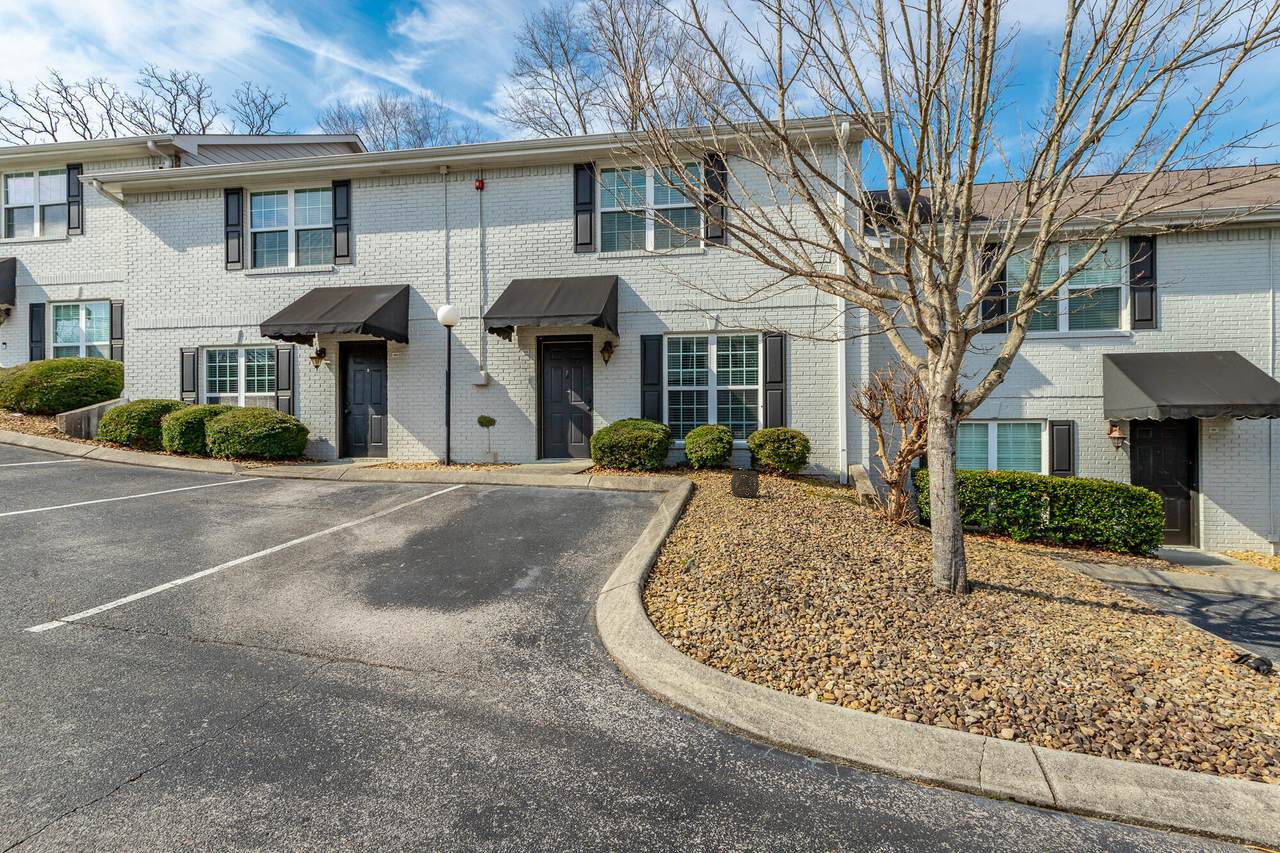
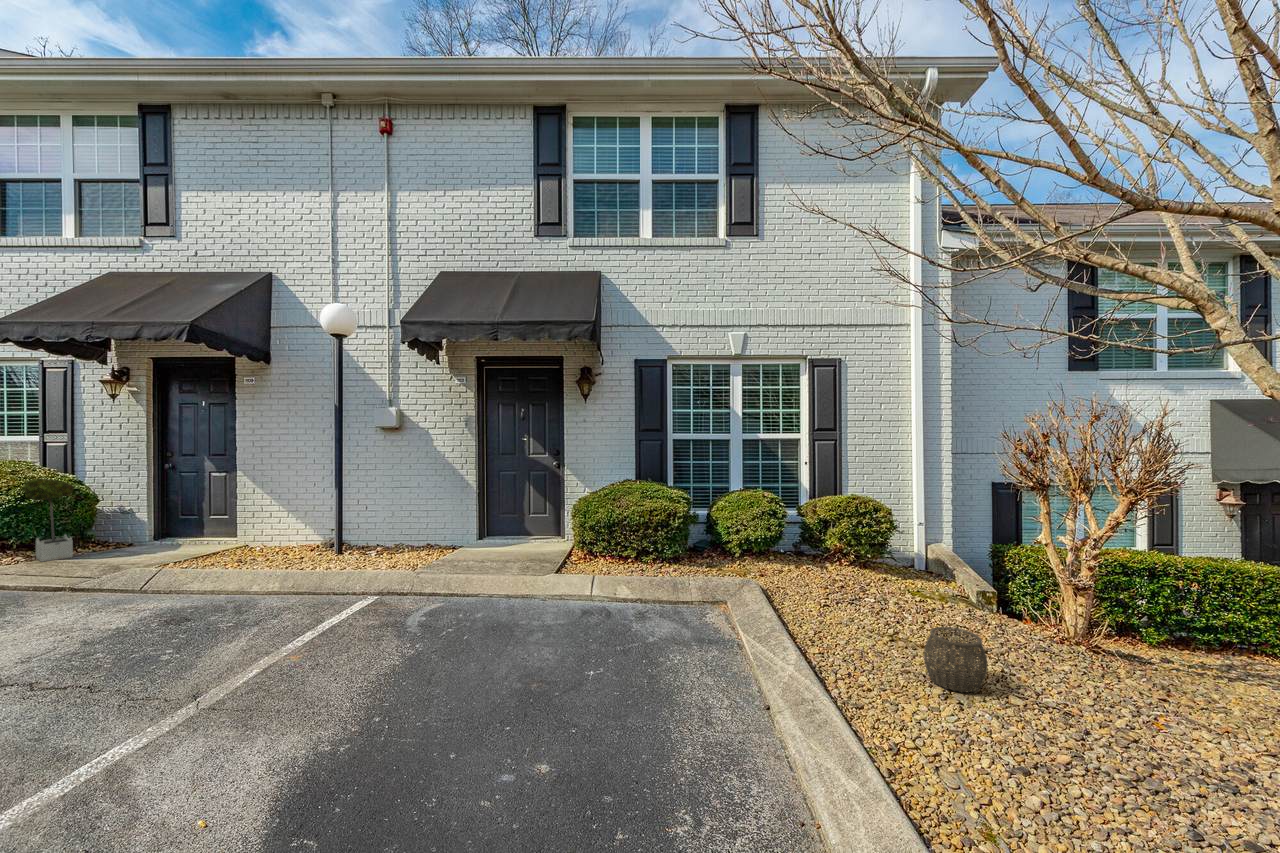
potted tree: present [477,415,498,463] -> present [23,478,74,562]

